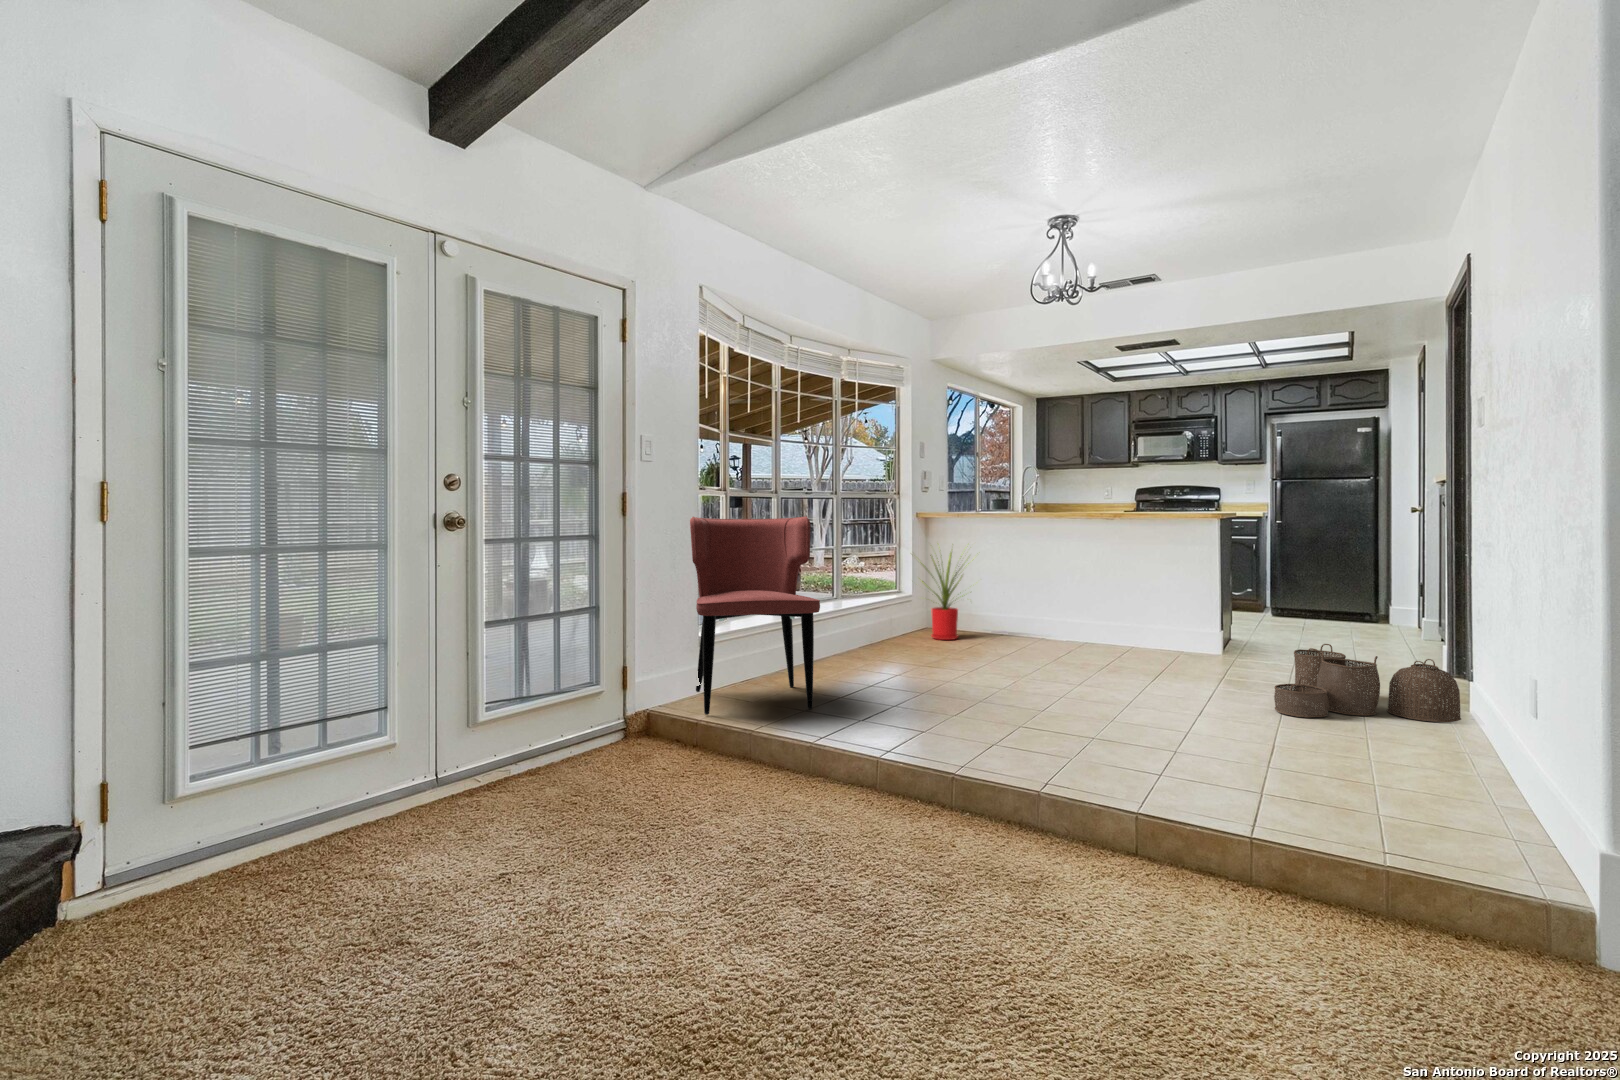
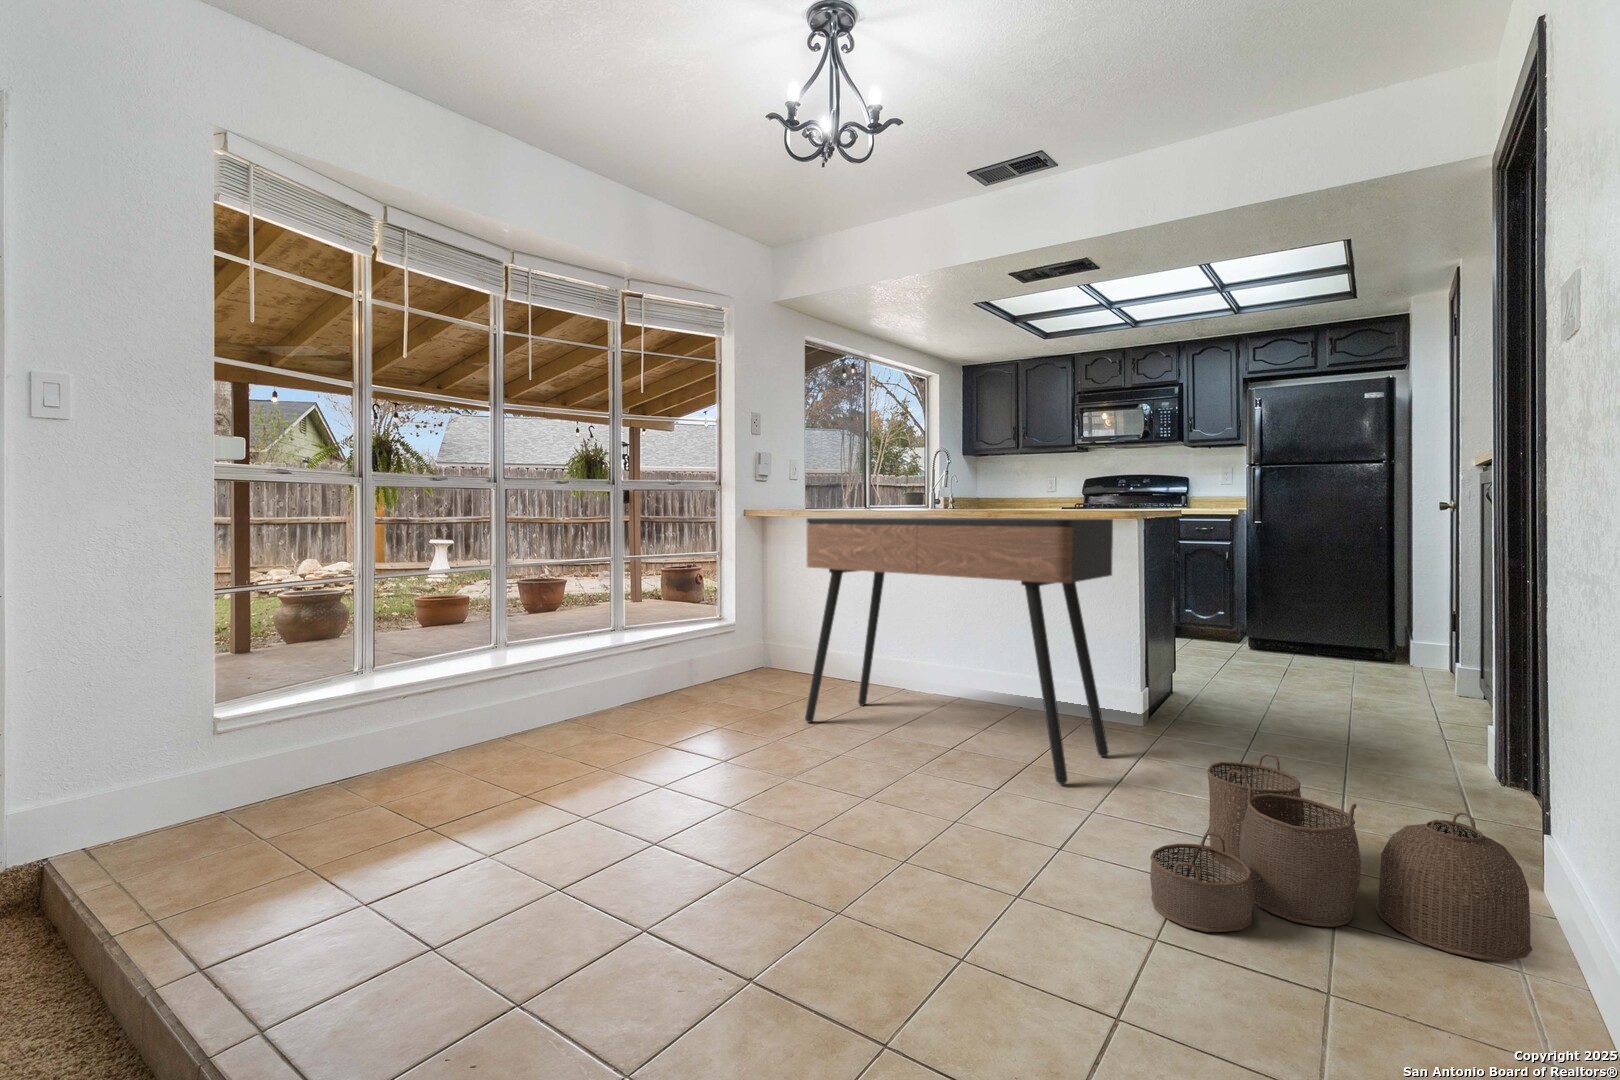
dining chair: present [690,516,820,715] -> none [41,521,378,889]
console table: none [1002,516,1217,676] -> present [805,518,1113,784]
house plant: present [920,552,969,640] -> none [709,550,812,690]

